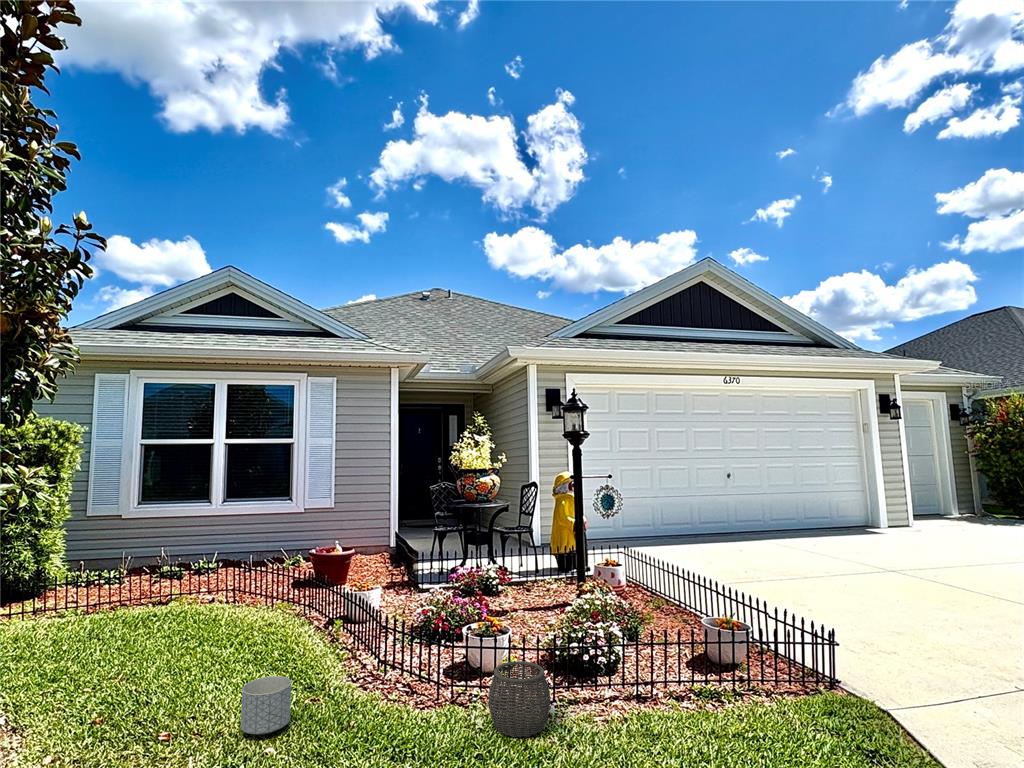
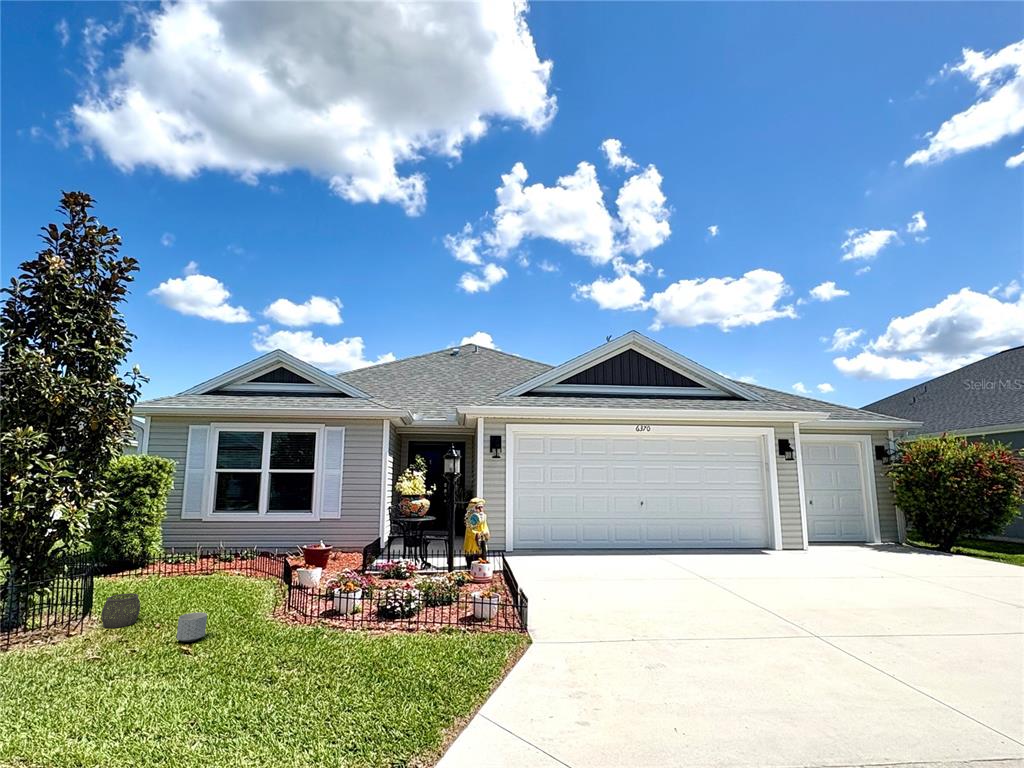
woven basket: present [488,661,551,738] -> present [101,593,140,628]

